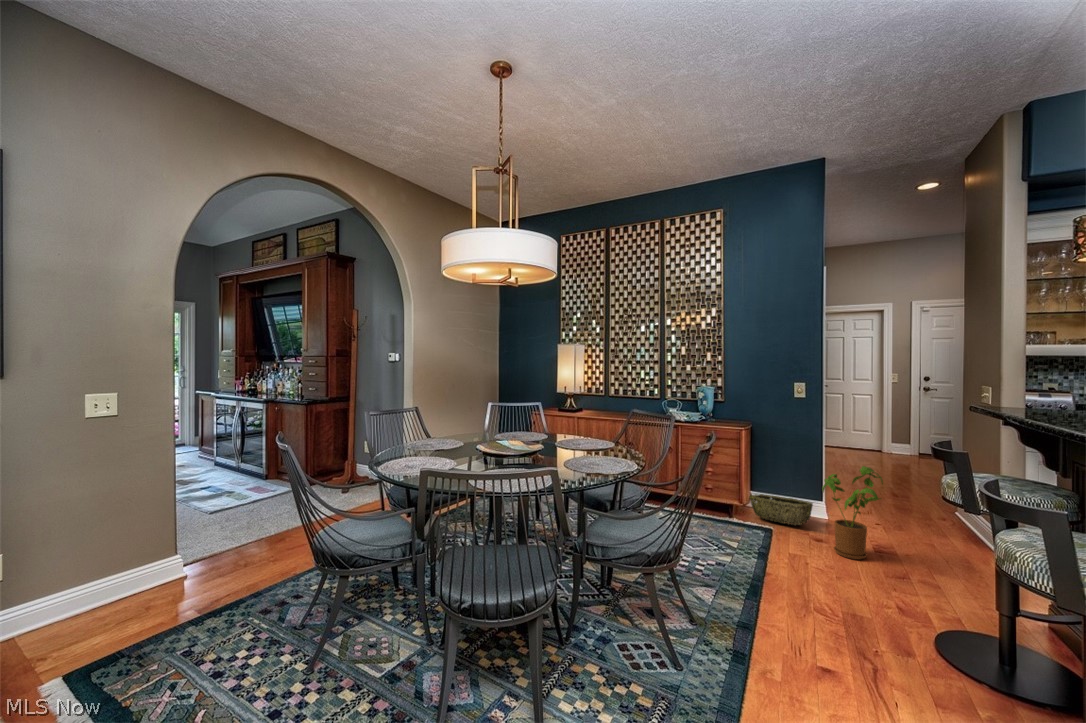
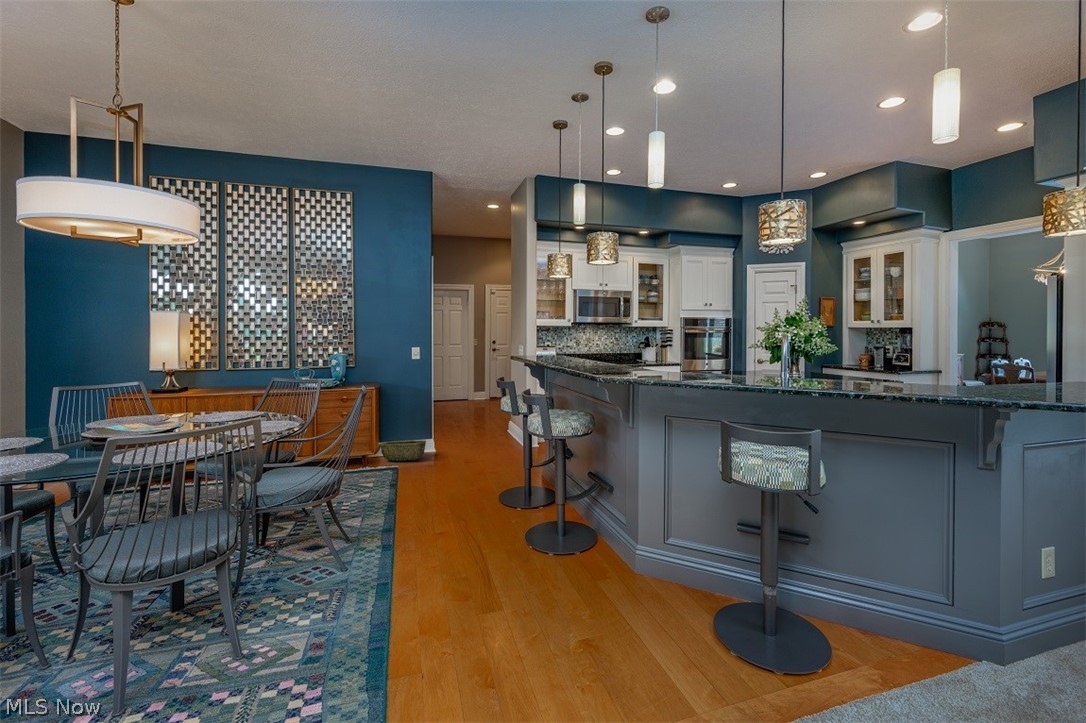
house plant: present [822,466,883,560] -> none [433,407,469,472]

